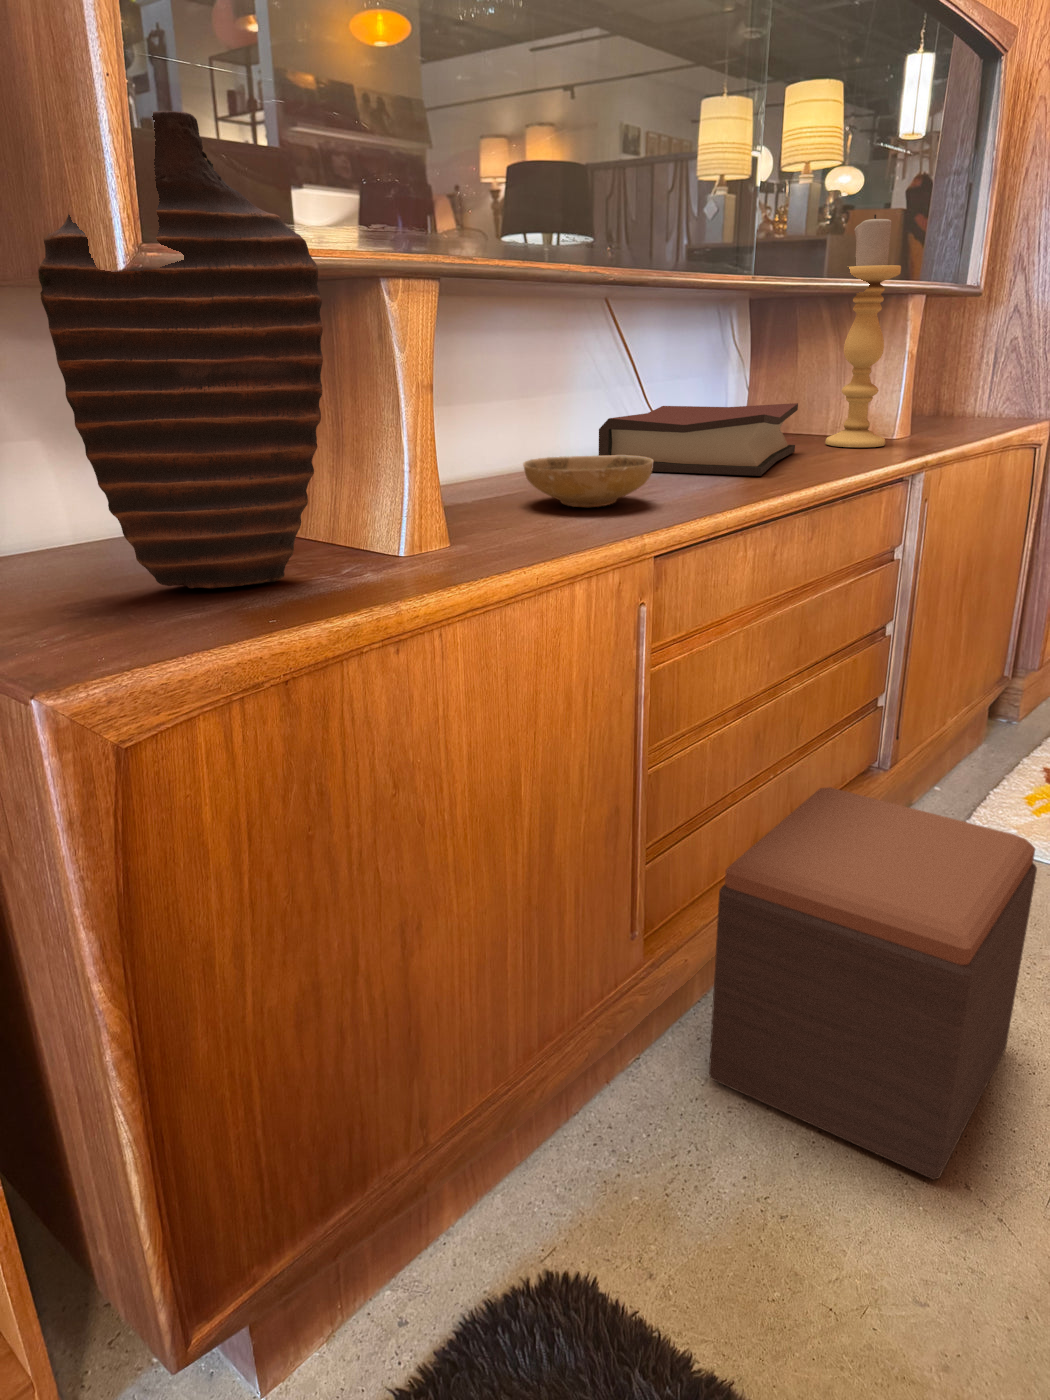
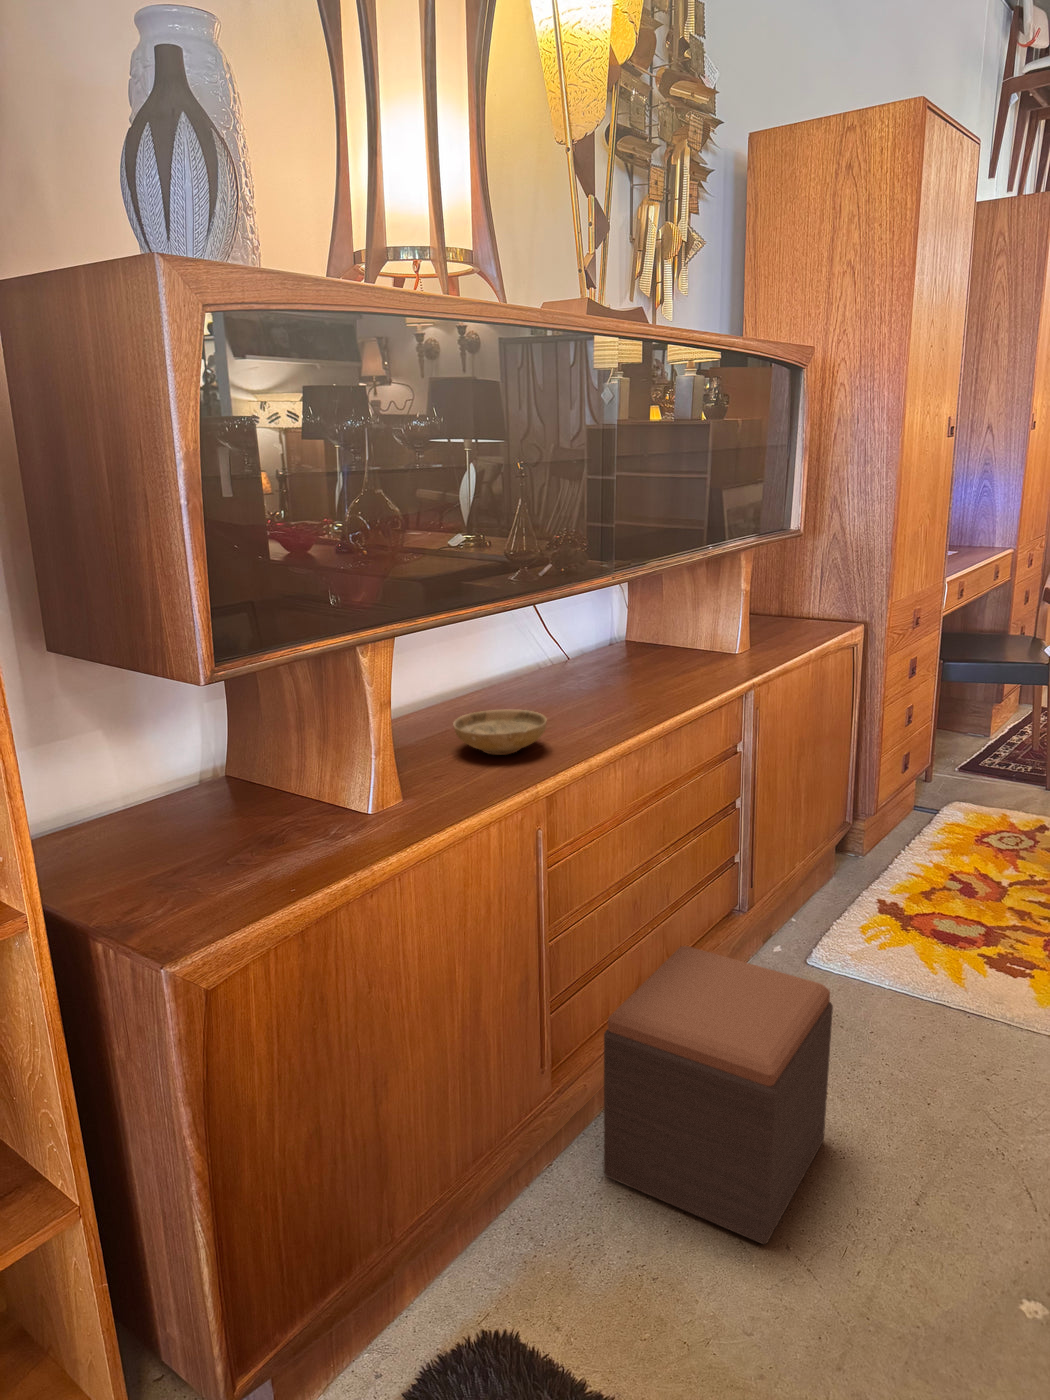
decorative vase: present [38,110,323,589] -> none [141,571,320,860]
candle holder: present [826,215,901,447] -> none [686,501,733,669]
hardback book: present [599,403,798,476] -> none [510,639,661,711]

